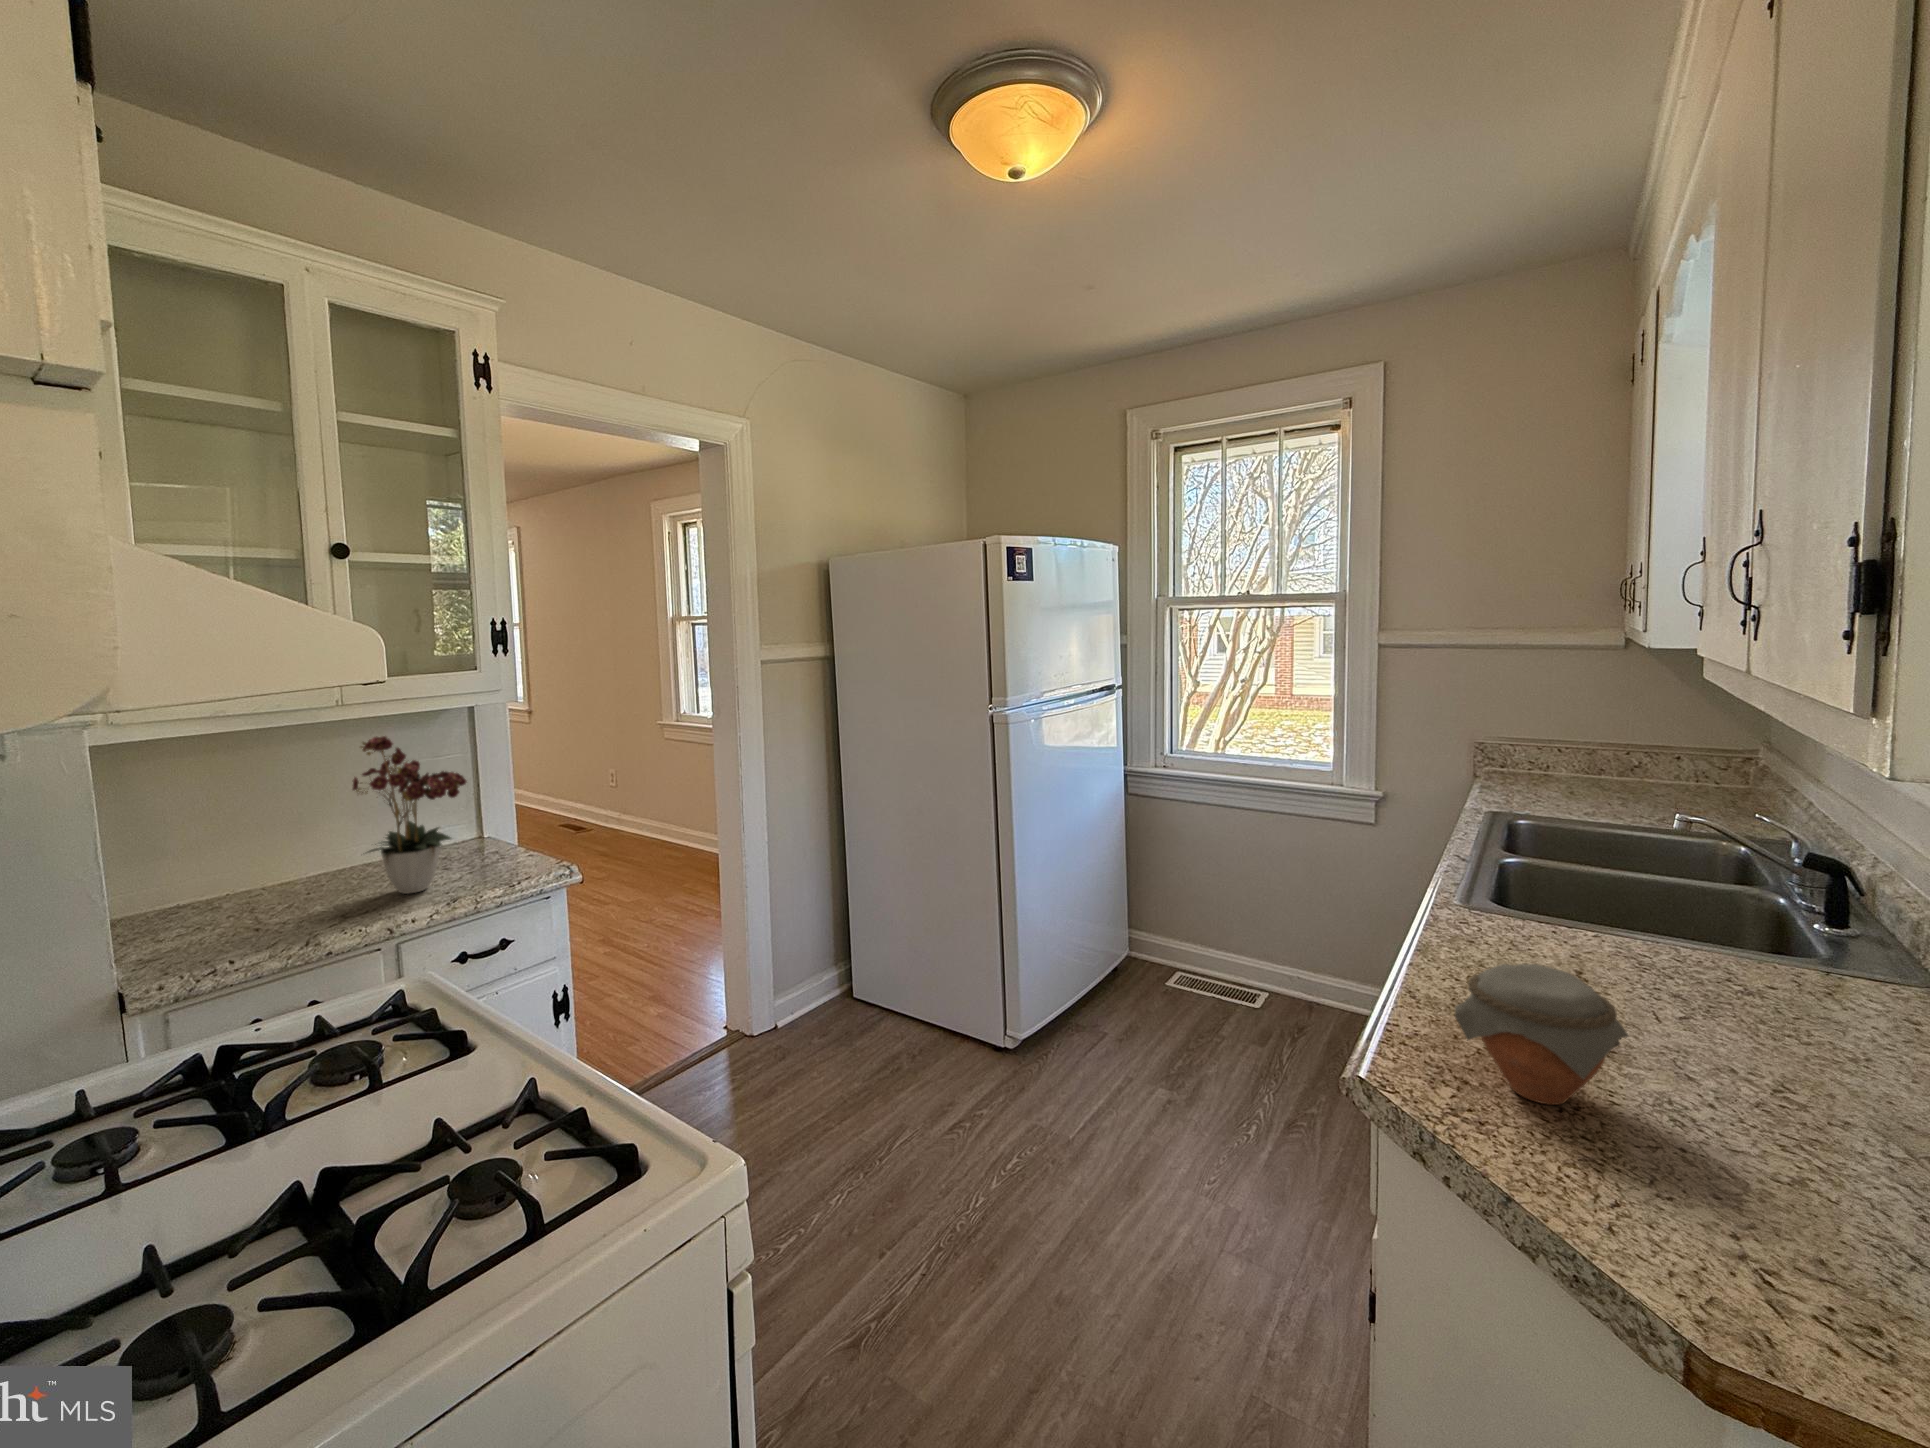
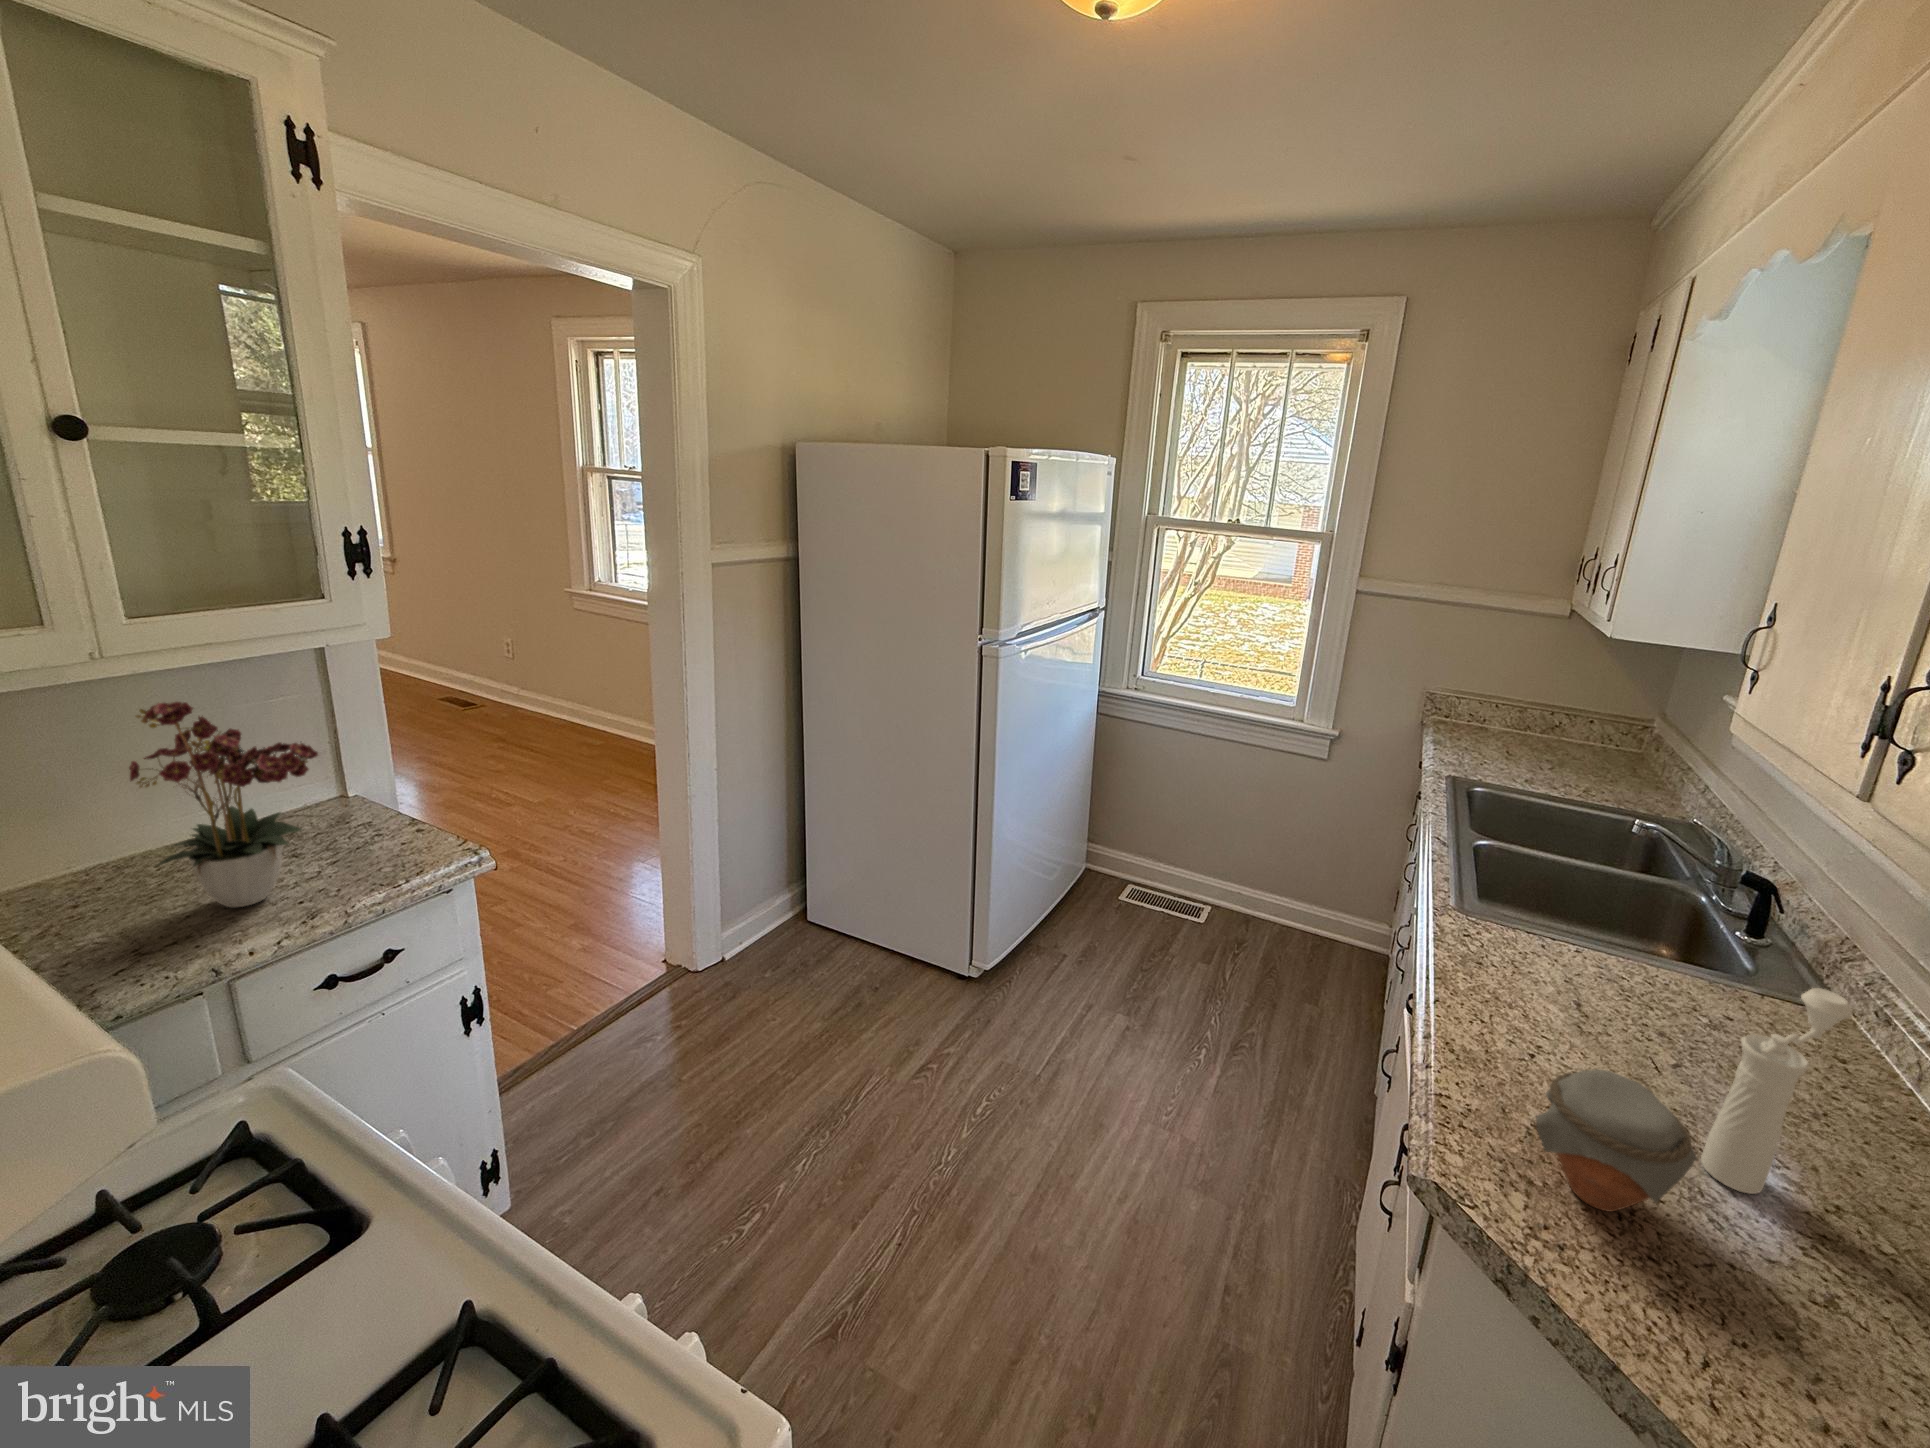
pepper mill: none [1682,884,1827,1103] -> present [1701,988,1852,1194]

